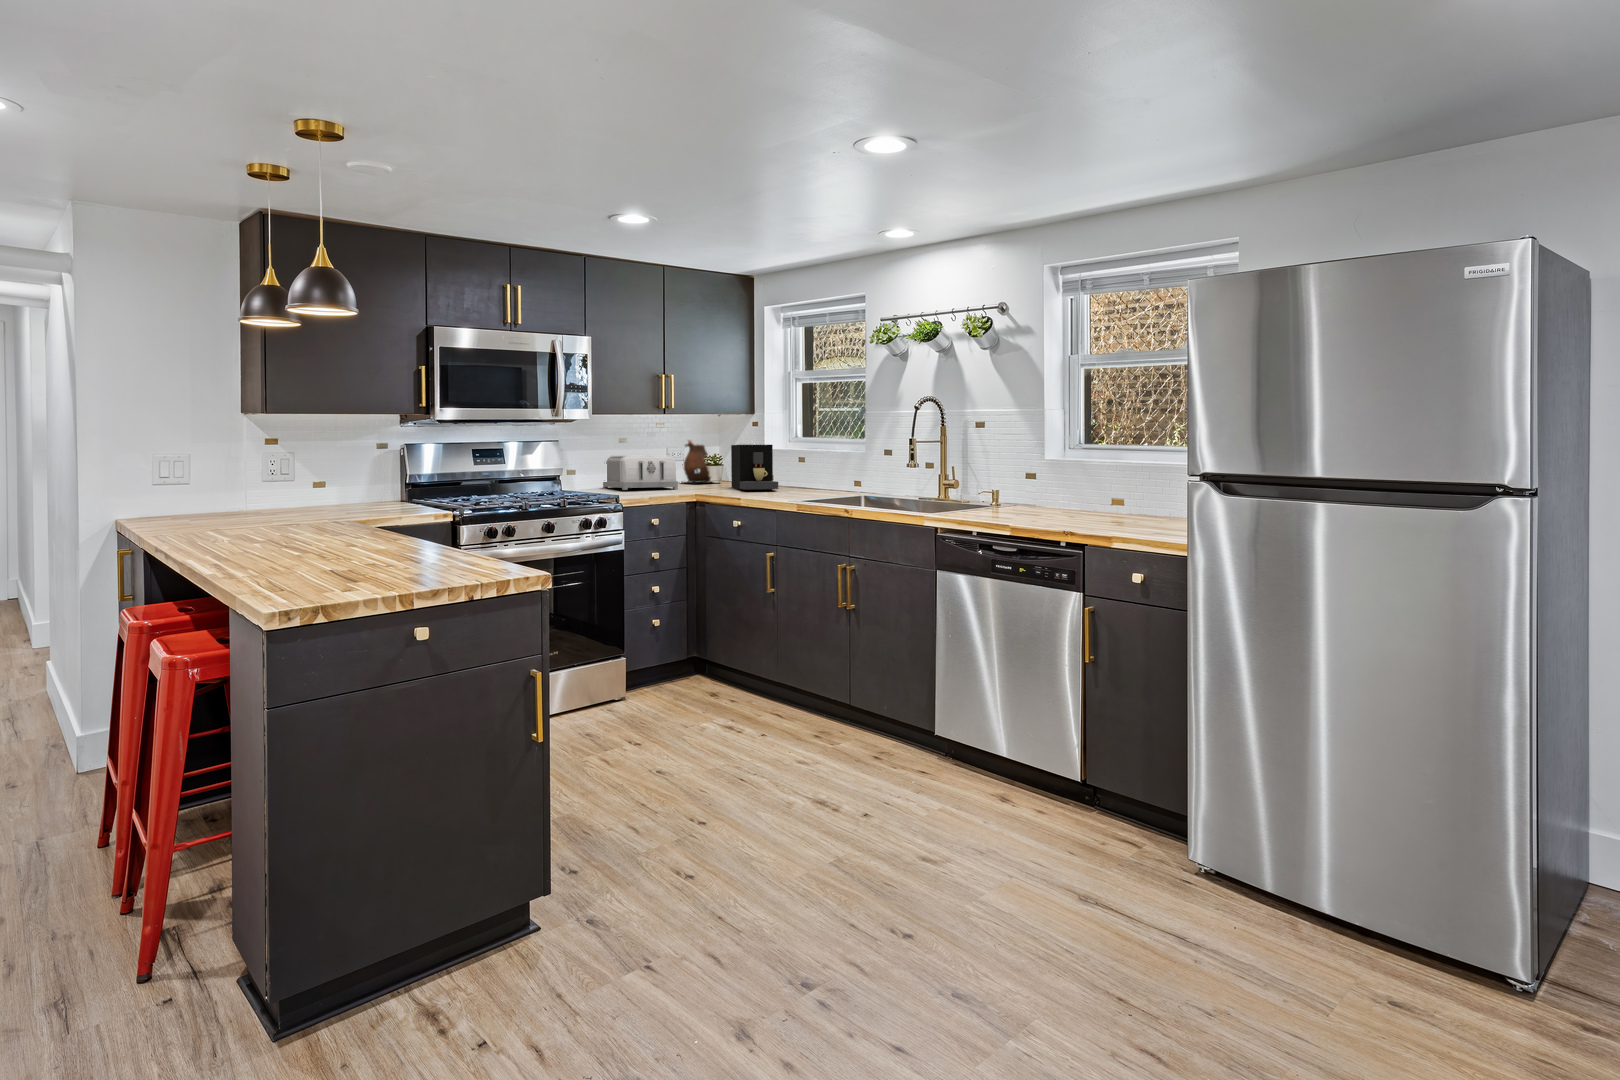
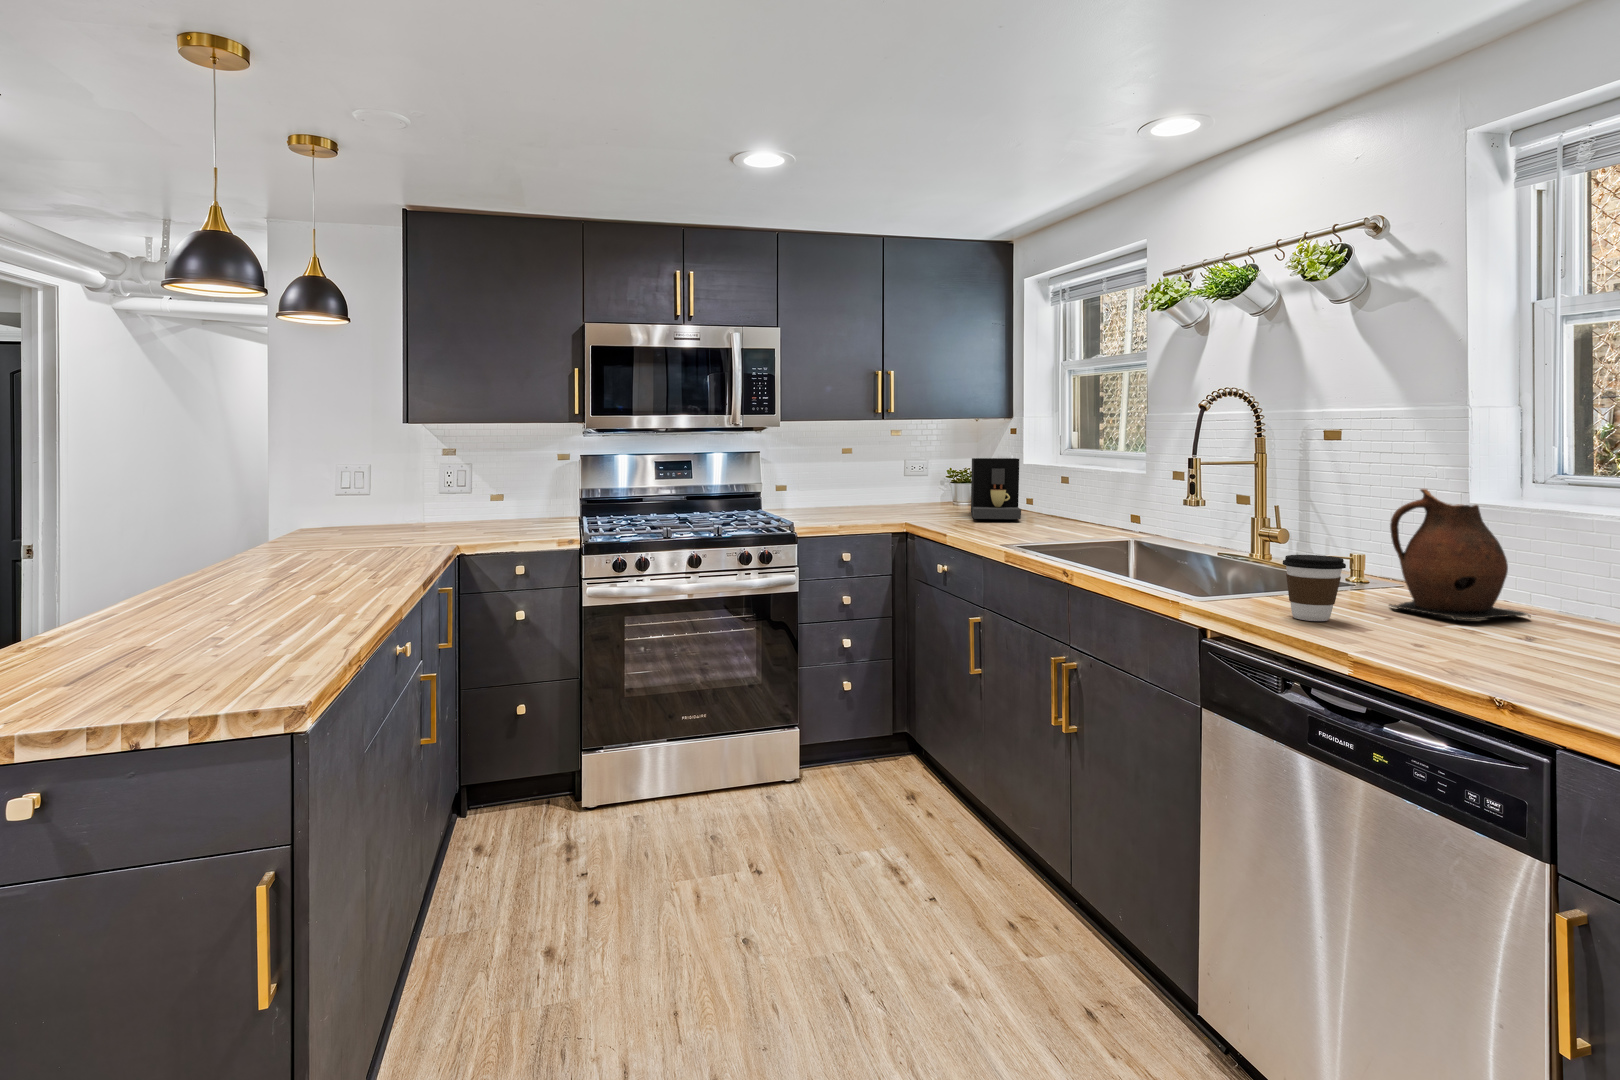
ceramic pitcher: present [682,440,711,483] -> present [1389,489,1530,620]
toaster: present [603,455,678,490] -> none [818,470,900,514]
coffee cup: none [973,486,1002,518] -> present [1283,555,1346,621]

